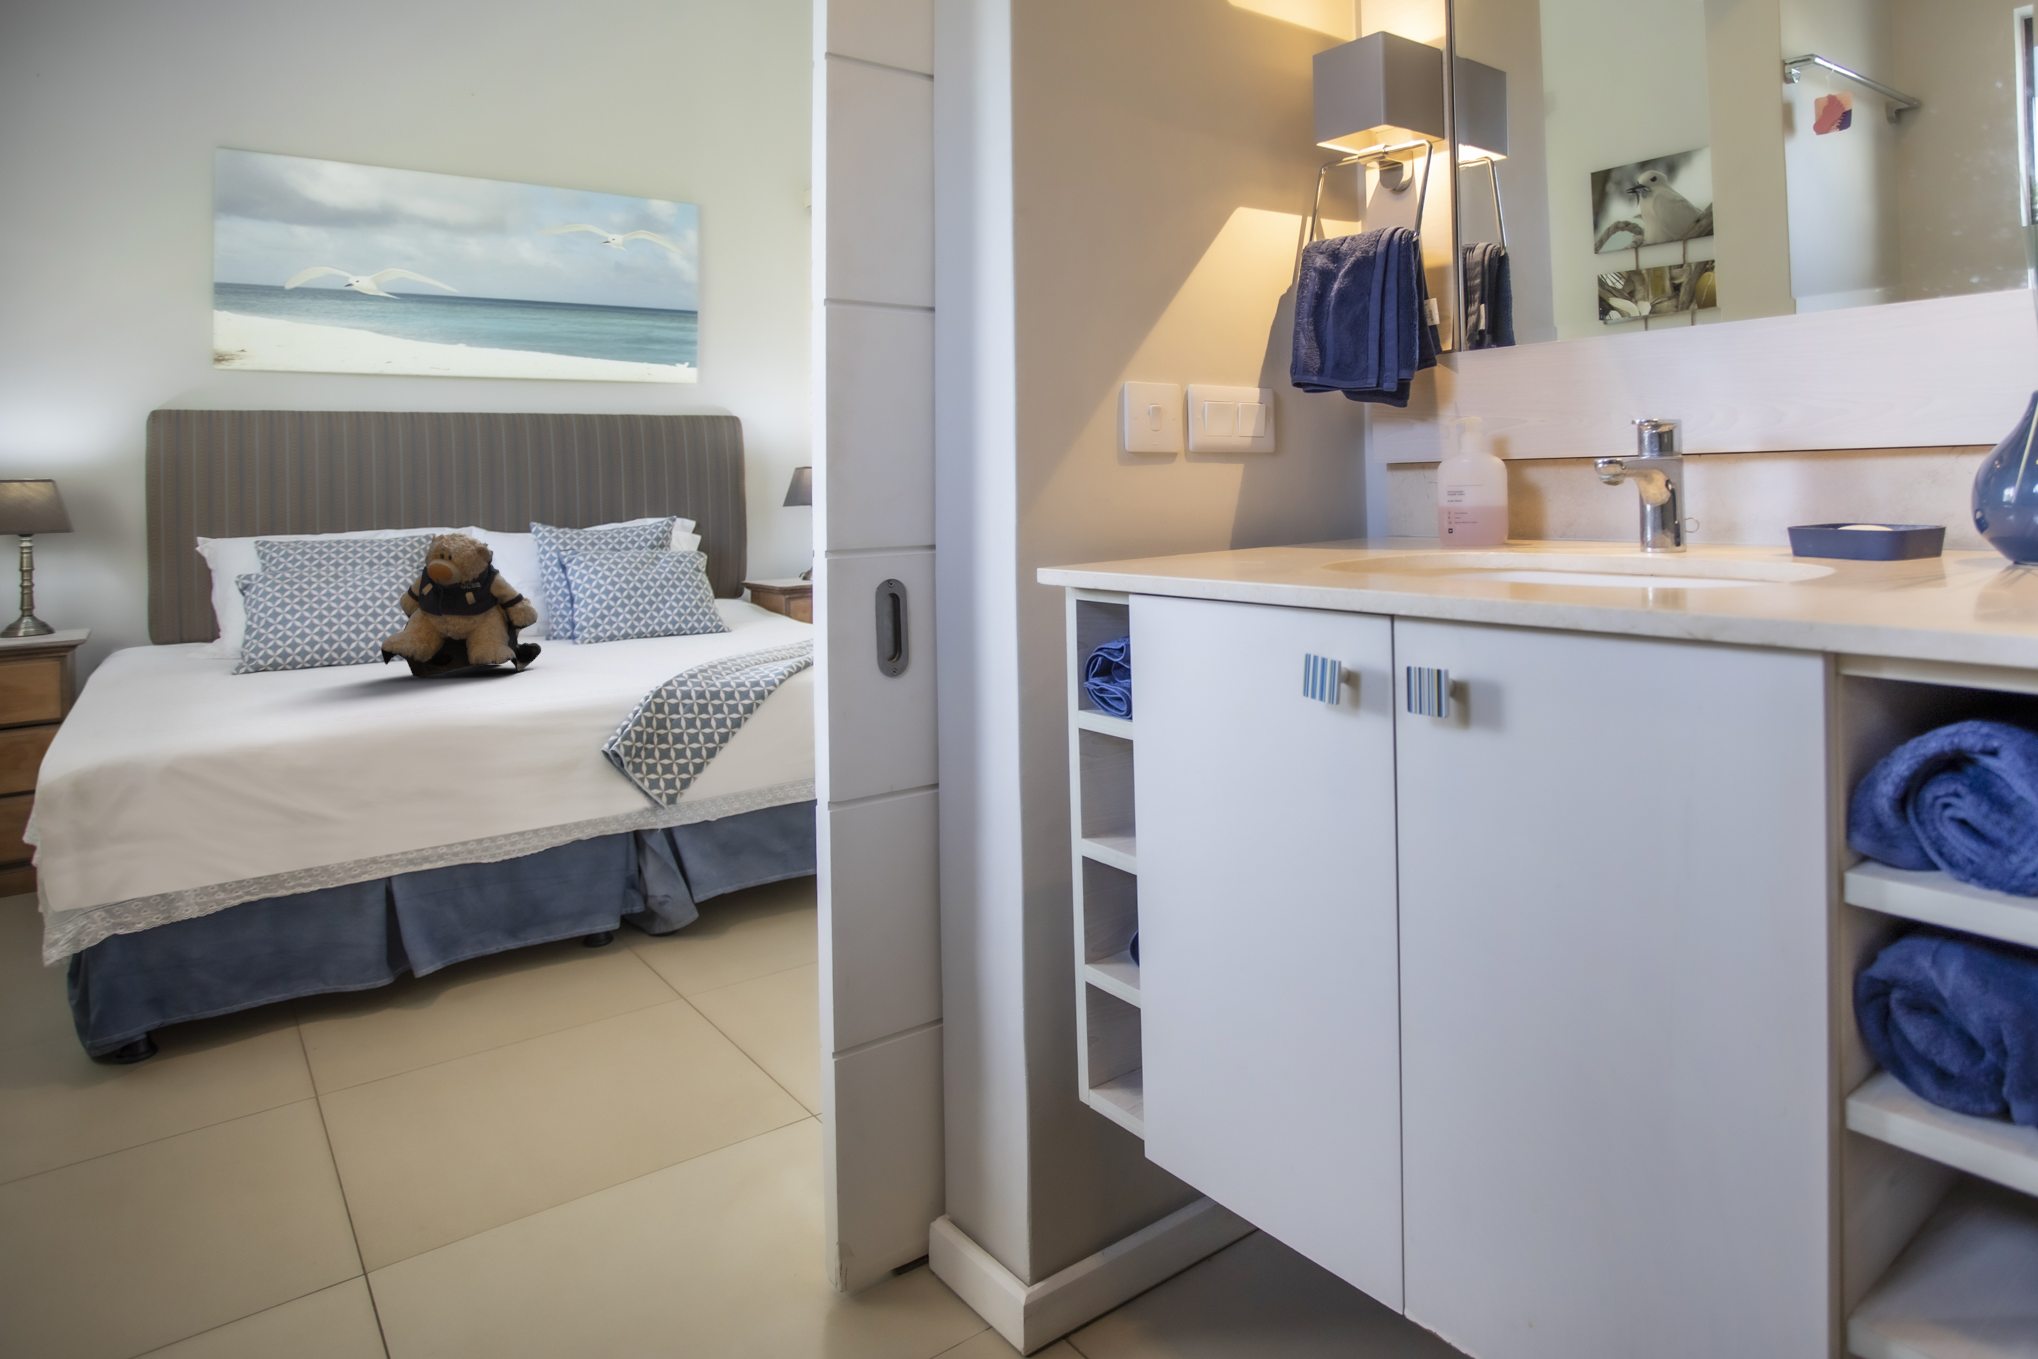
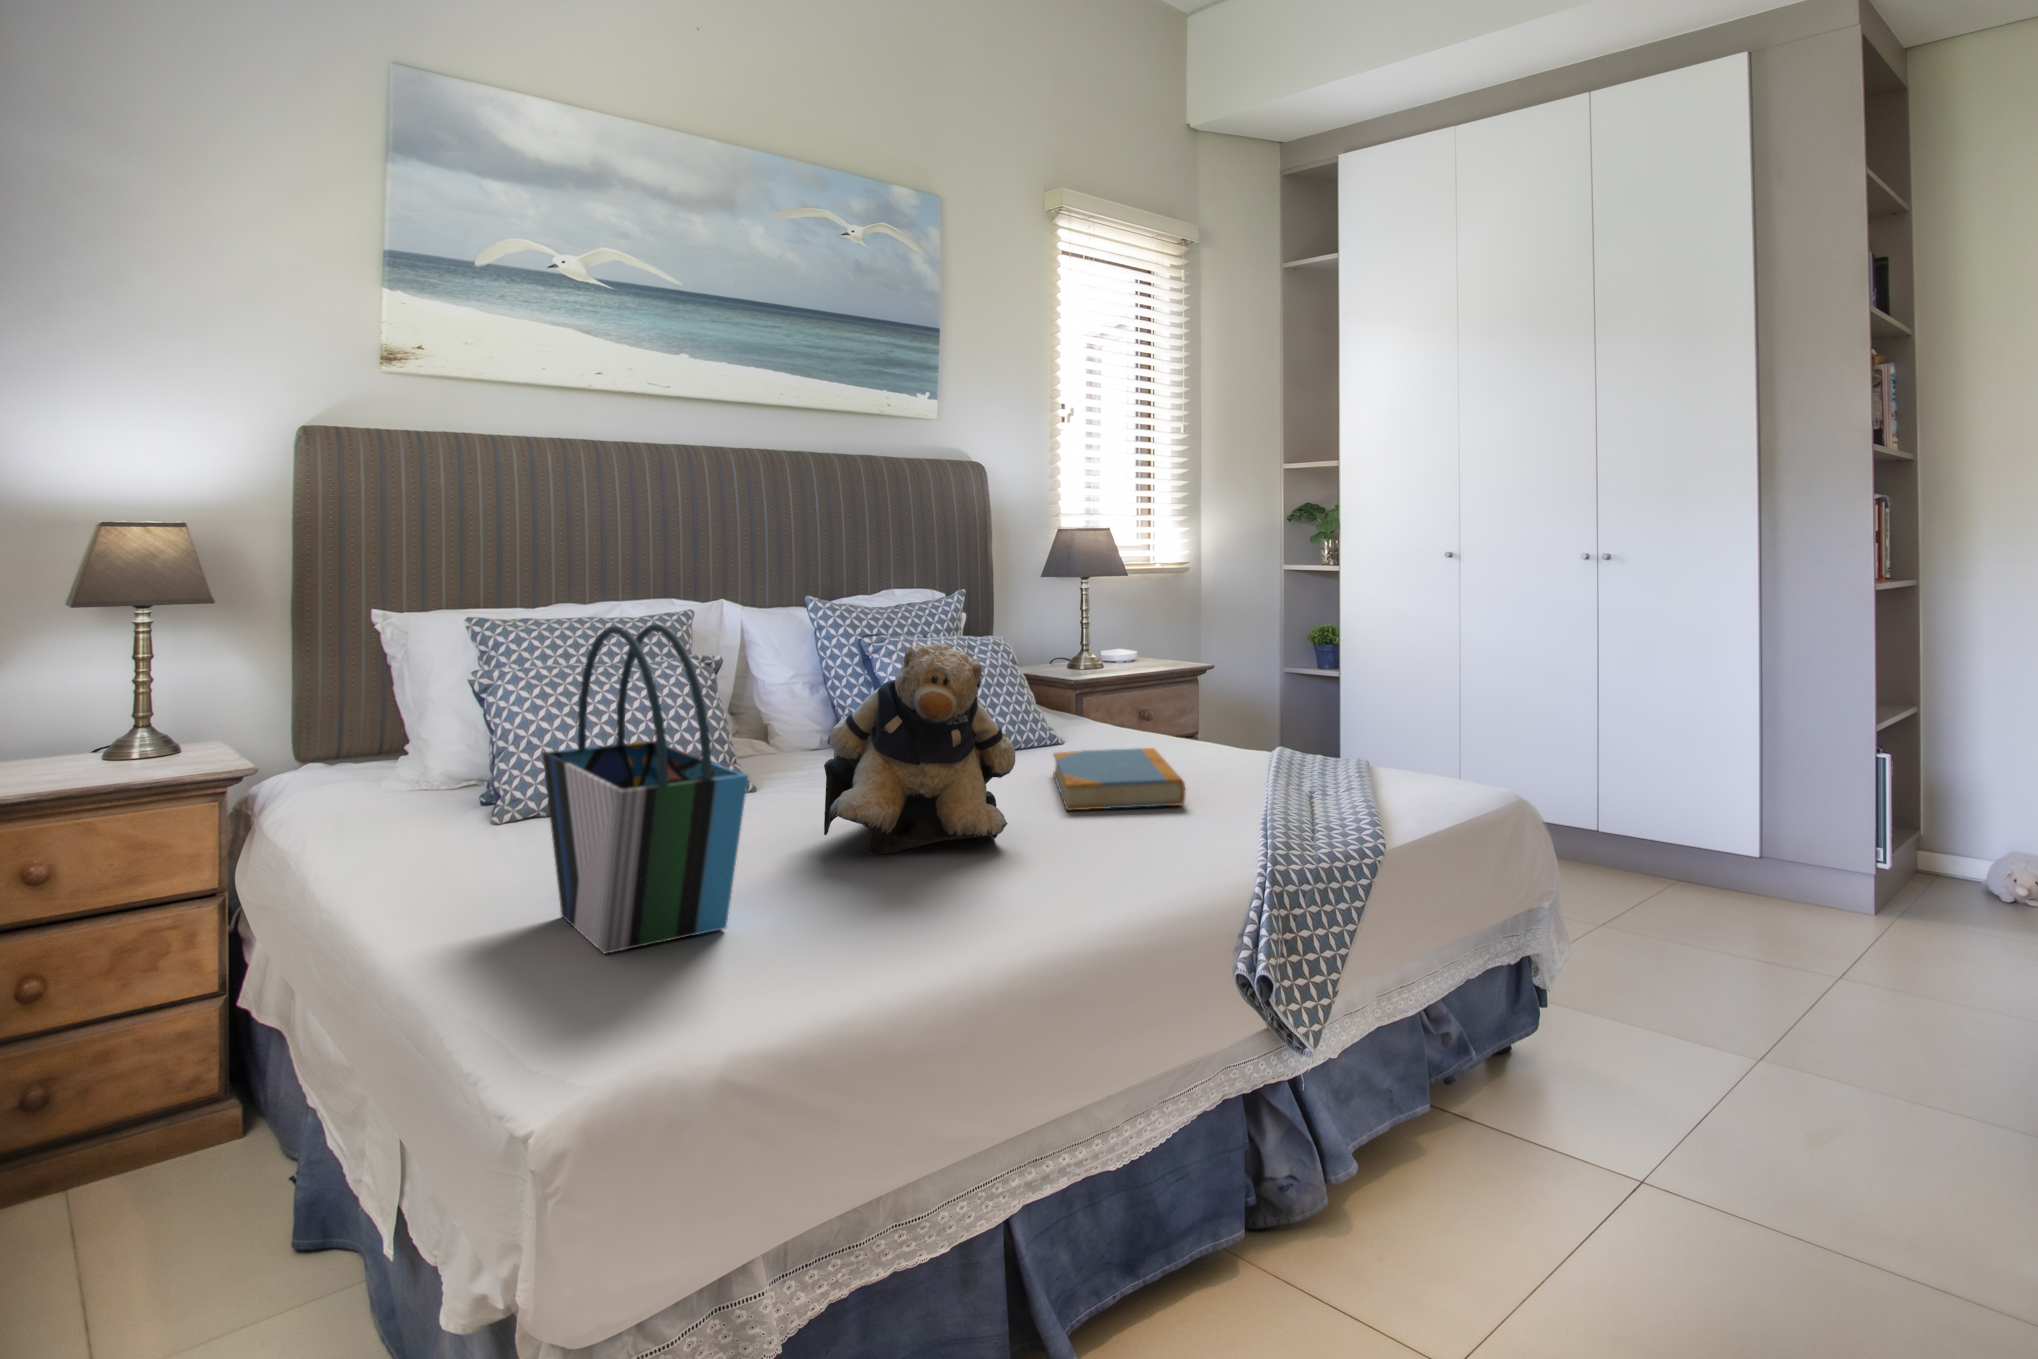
tote bag: none [128,512,251,710] -> present [543,624,748,954]
book: none [609,627,743,660] -> present [1053,748,1186,810]

